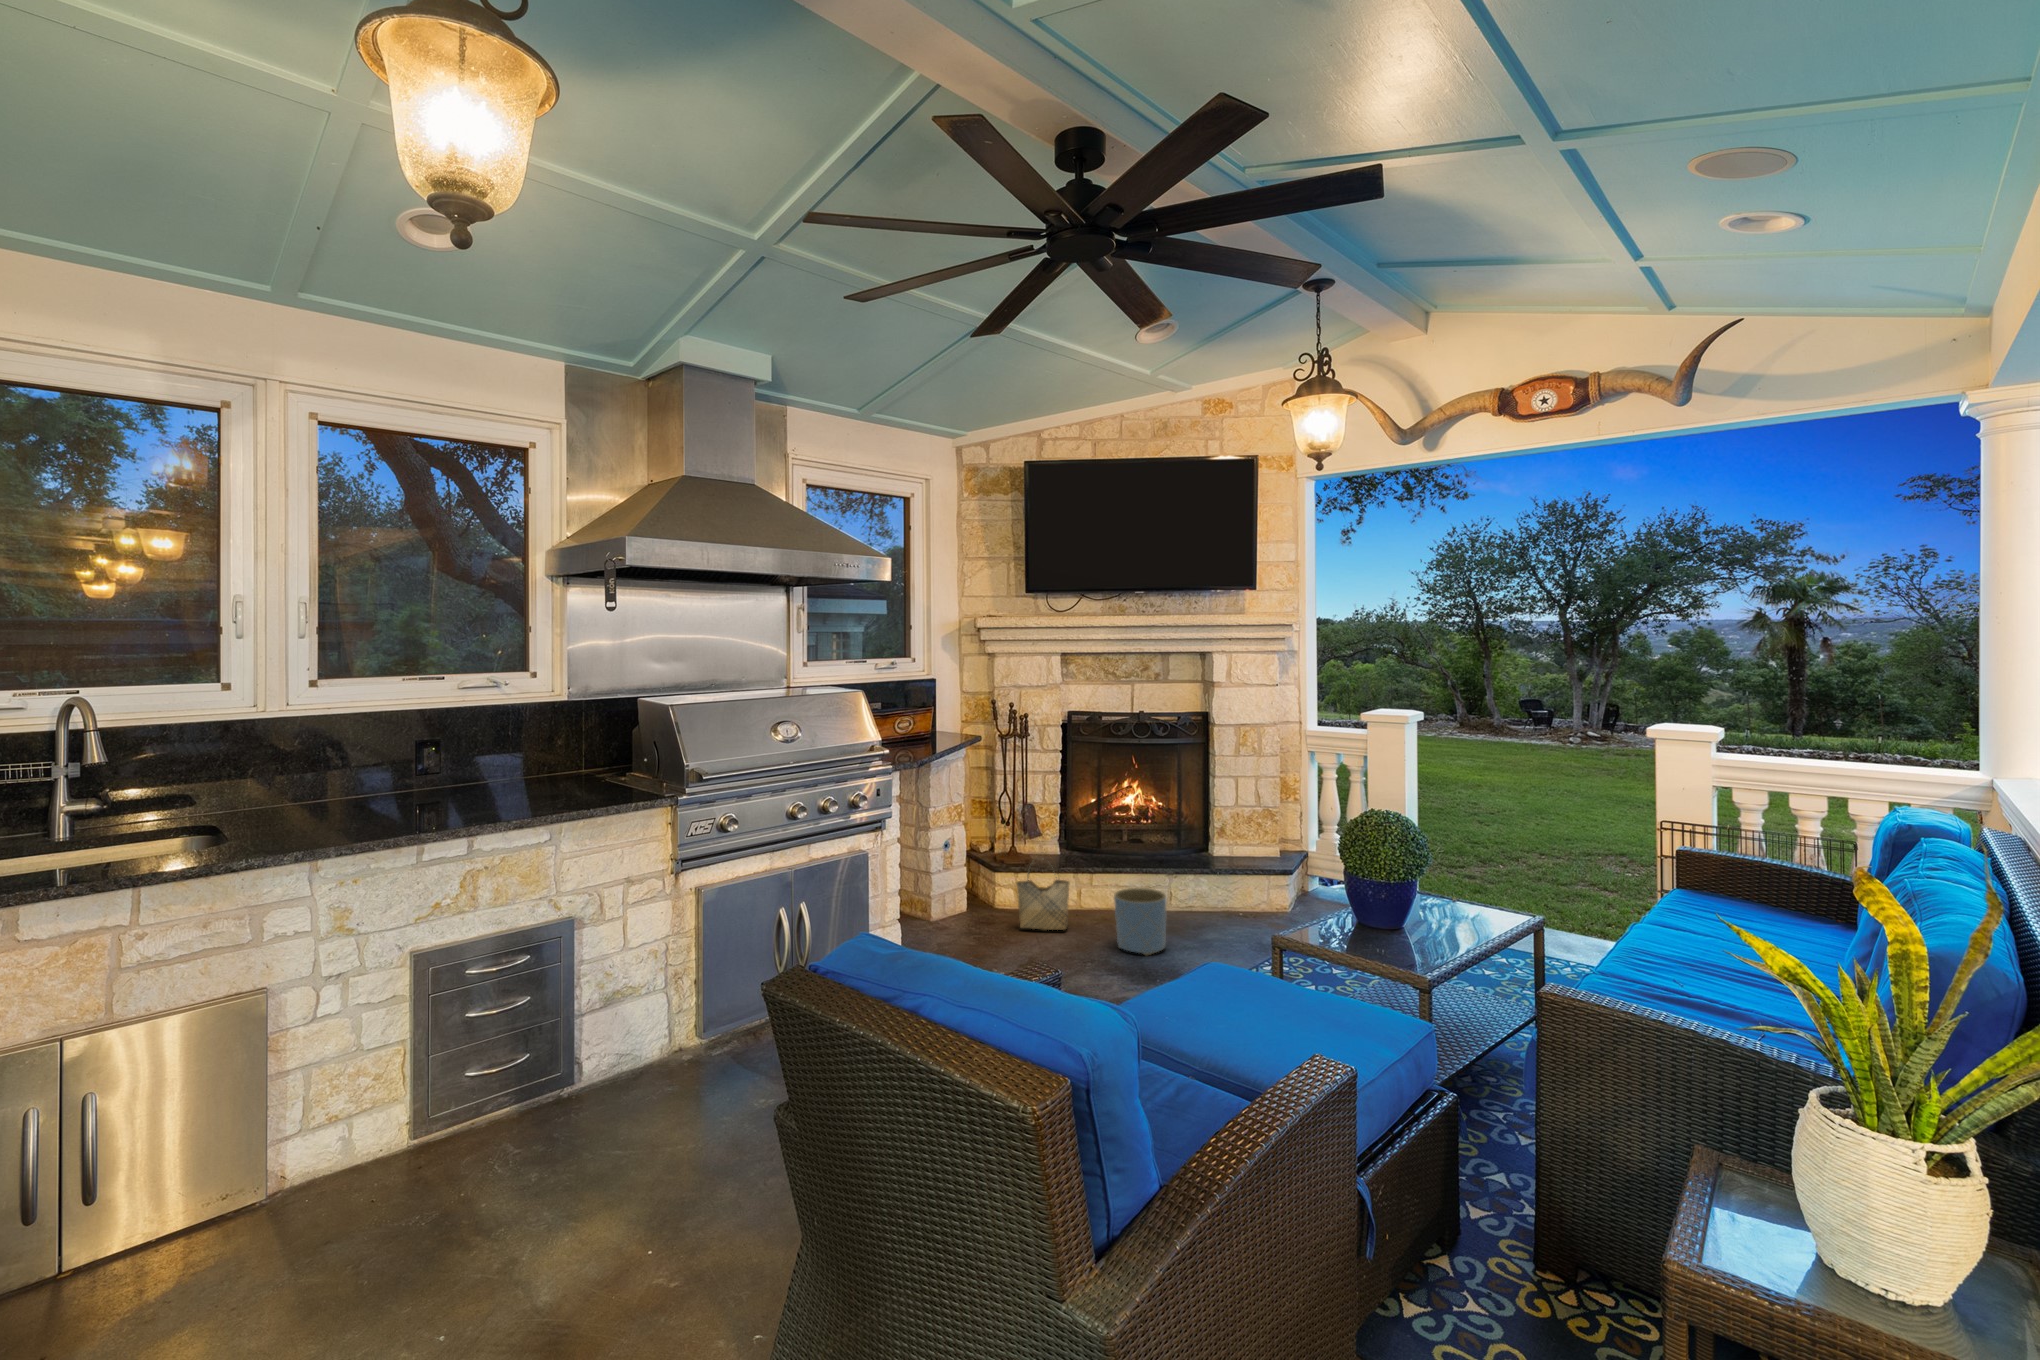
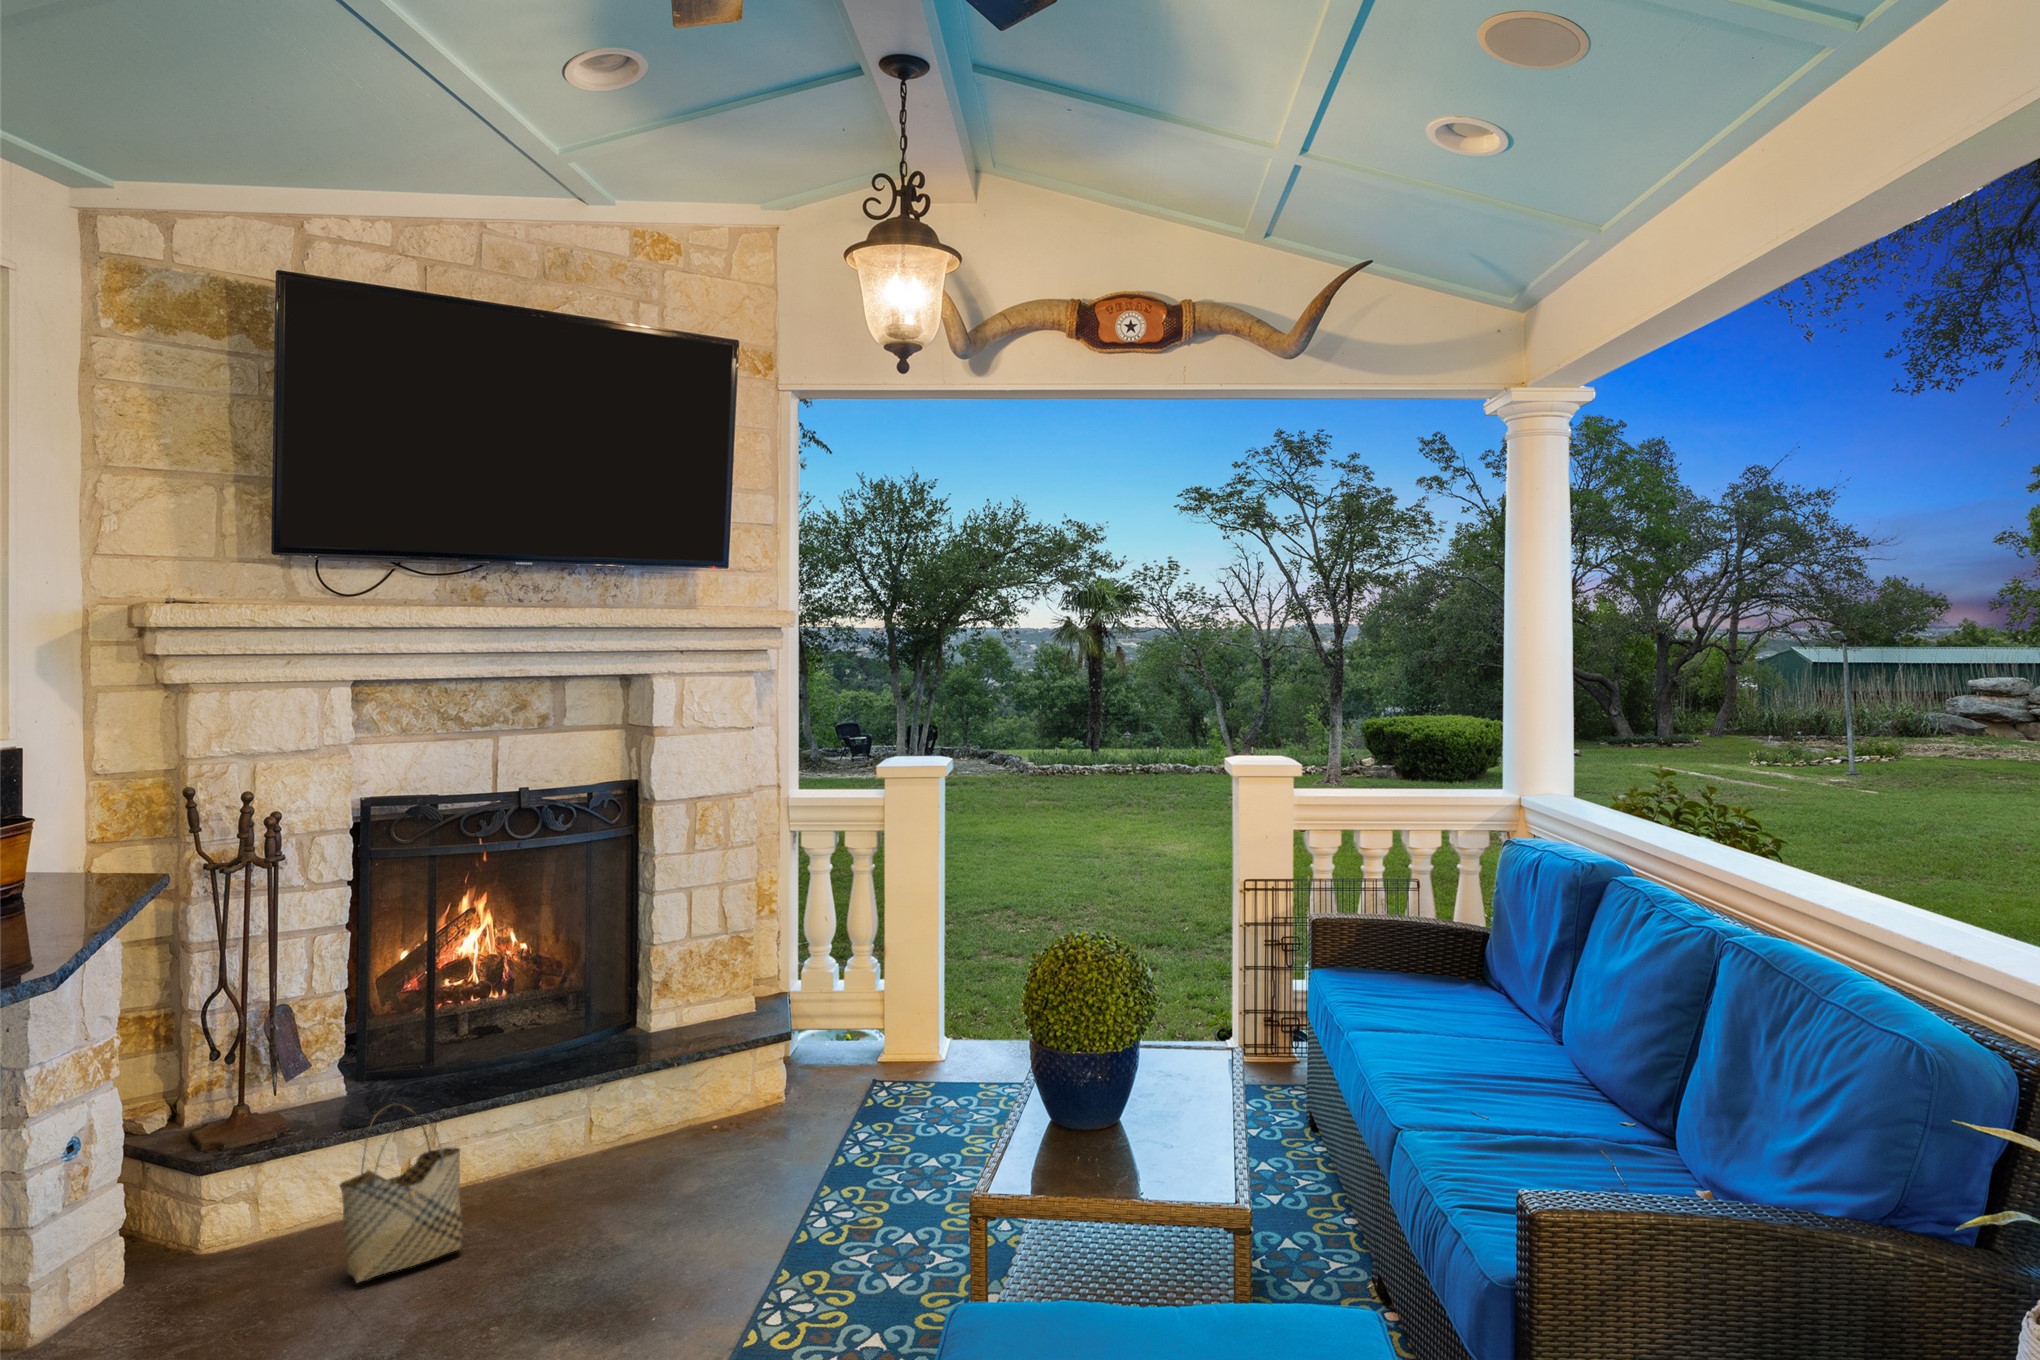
planter: present [1114,888,1166,955] -> none [587,1114,688,1248]

